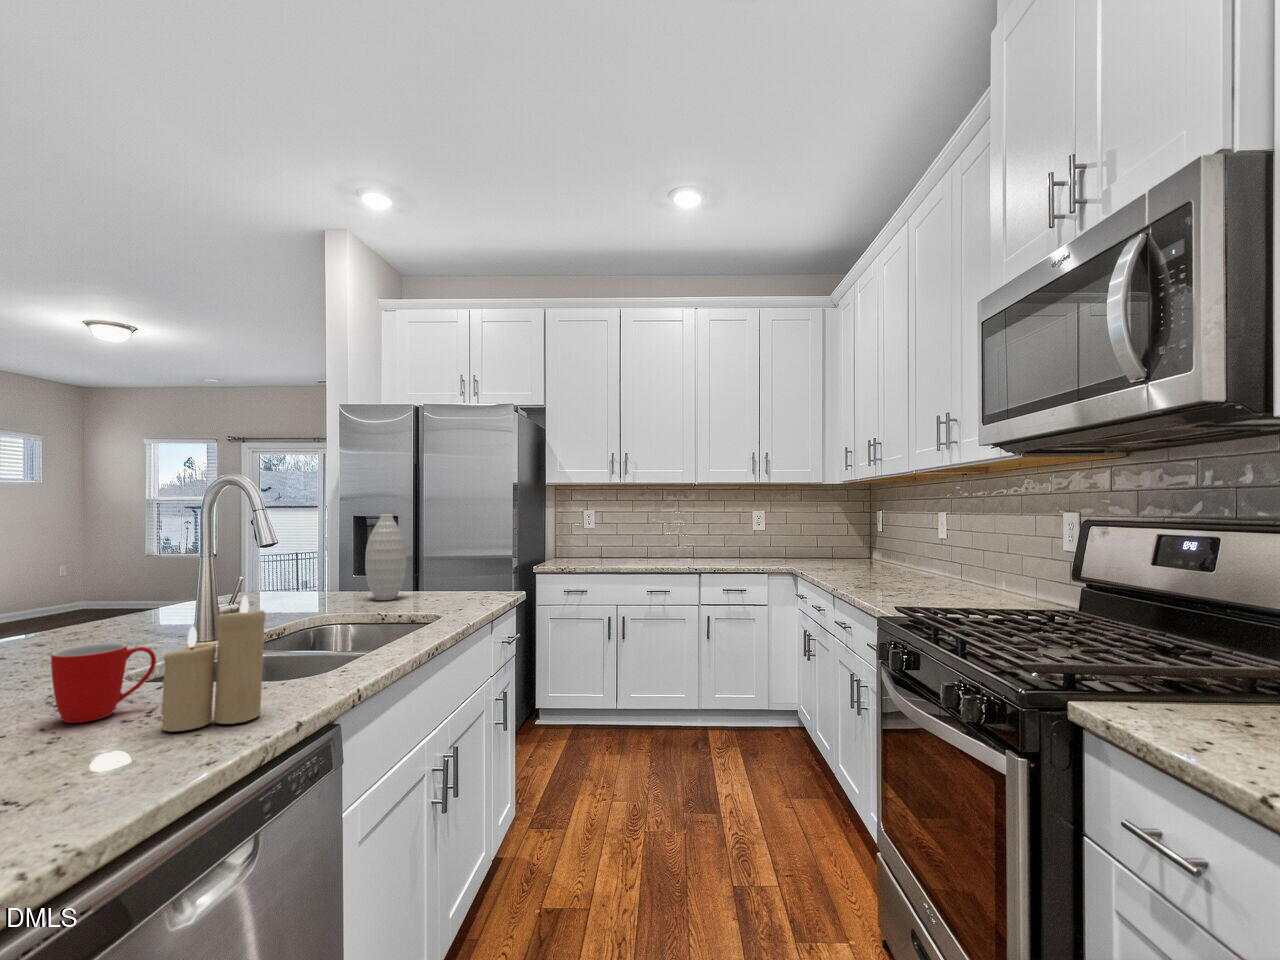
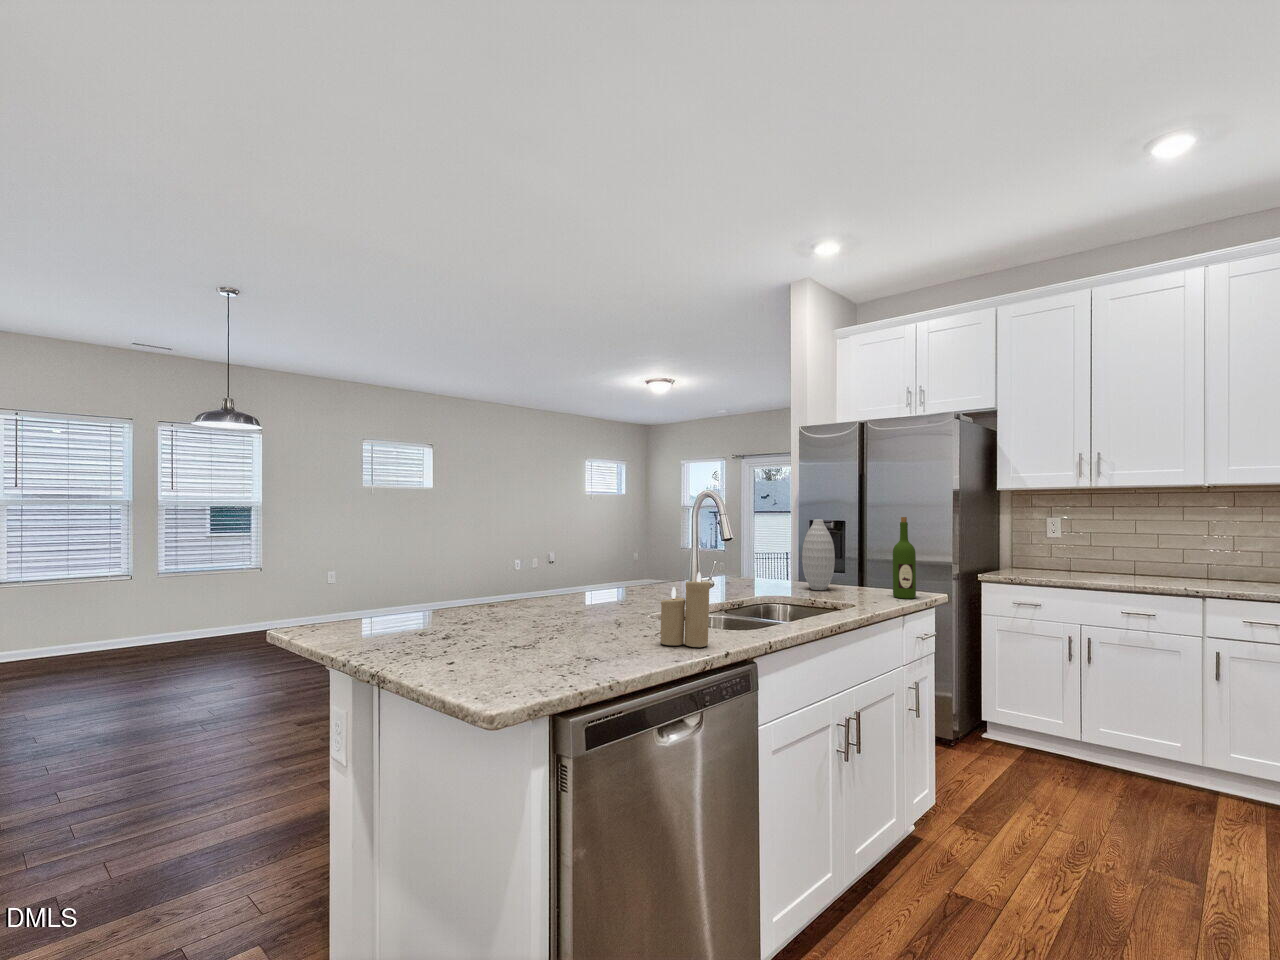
wine bottle: none [475,509,499,599] -> present [893,517,916,599]
mug: present [51,643,156,723] -> none [616,592,660,633]

